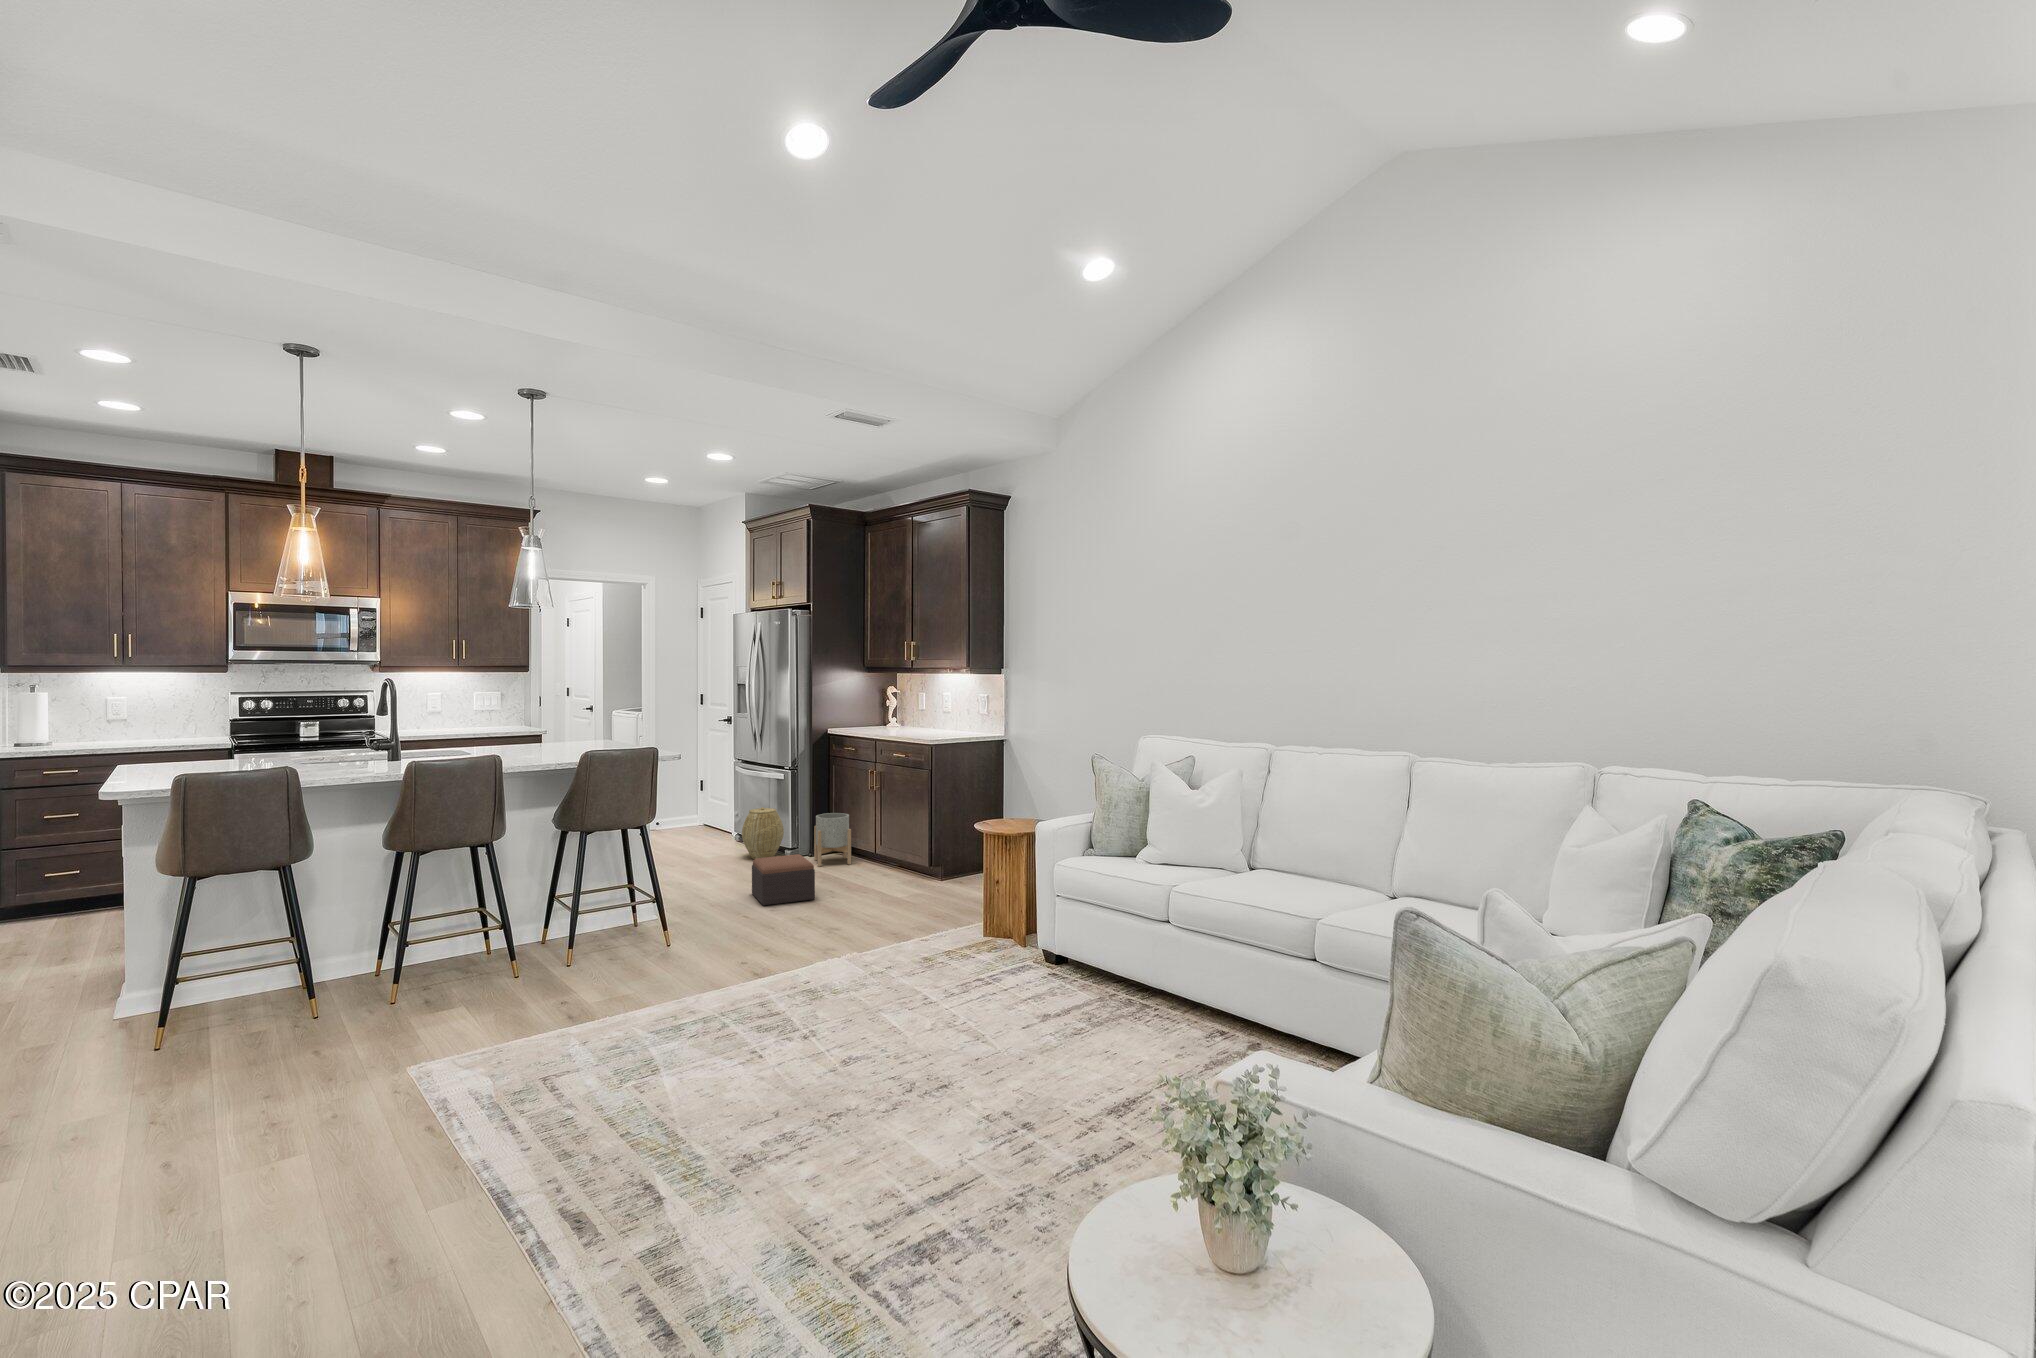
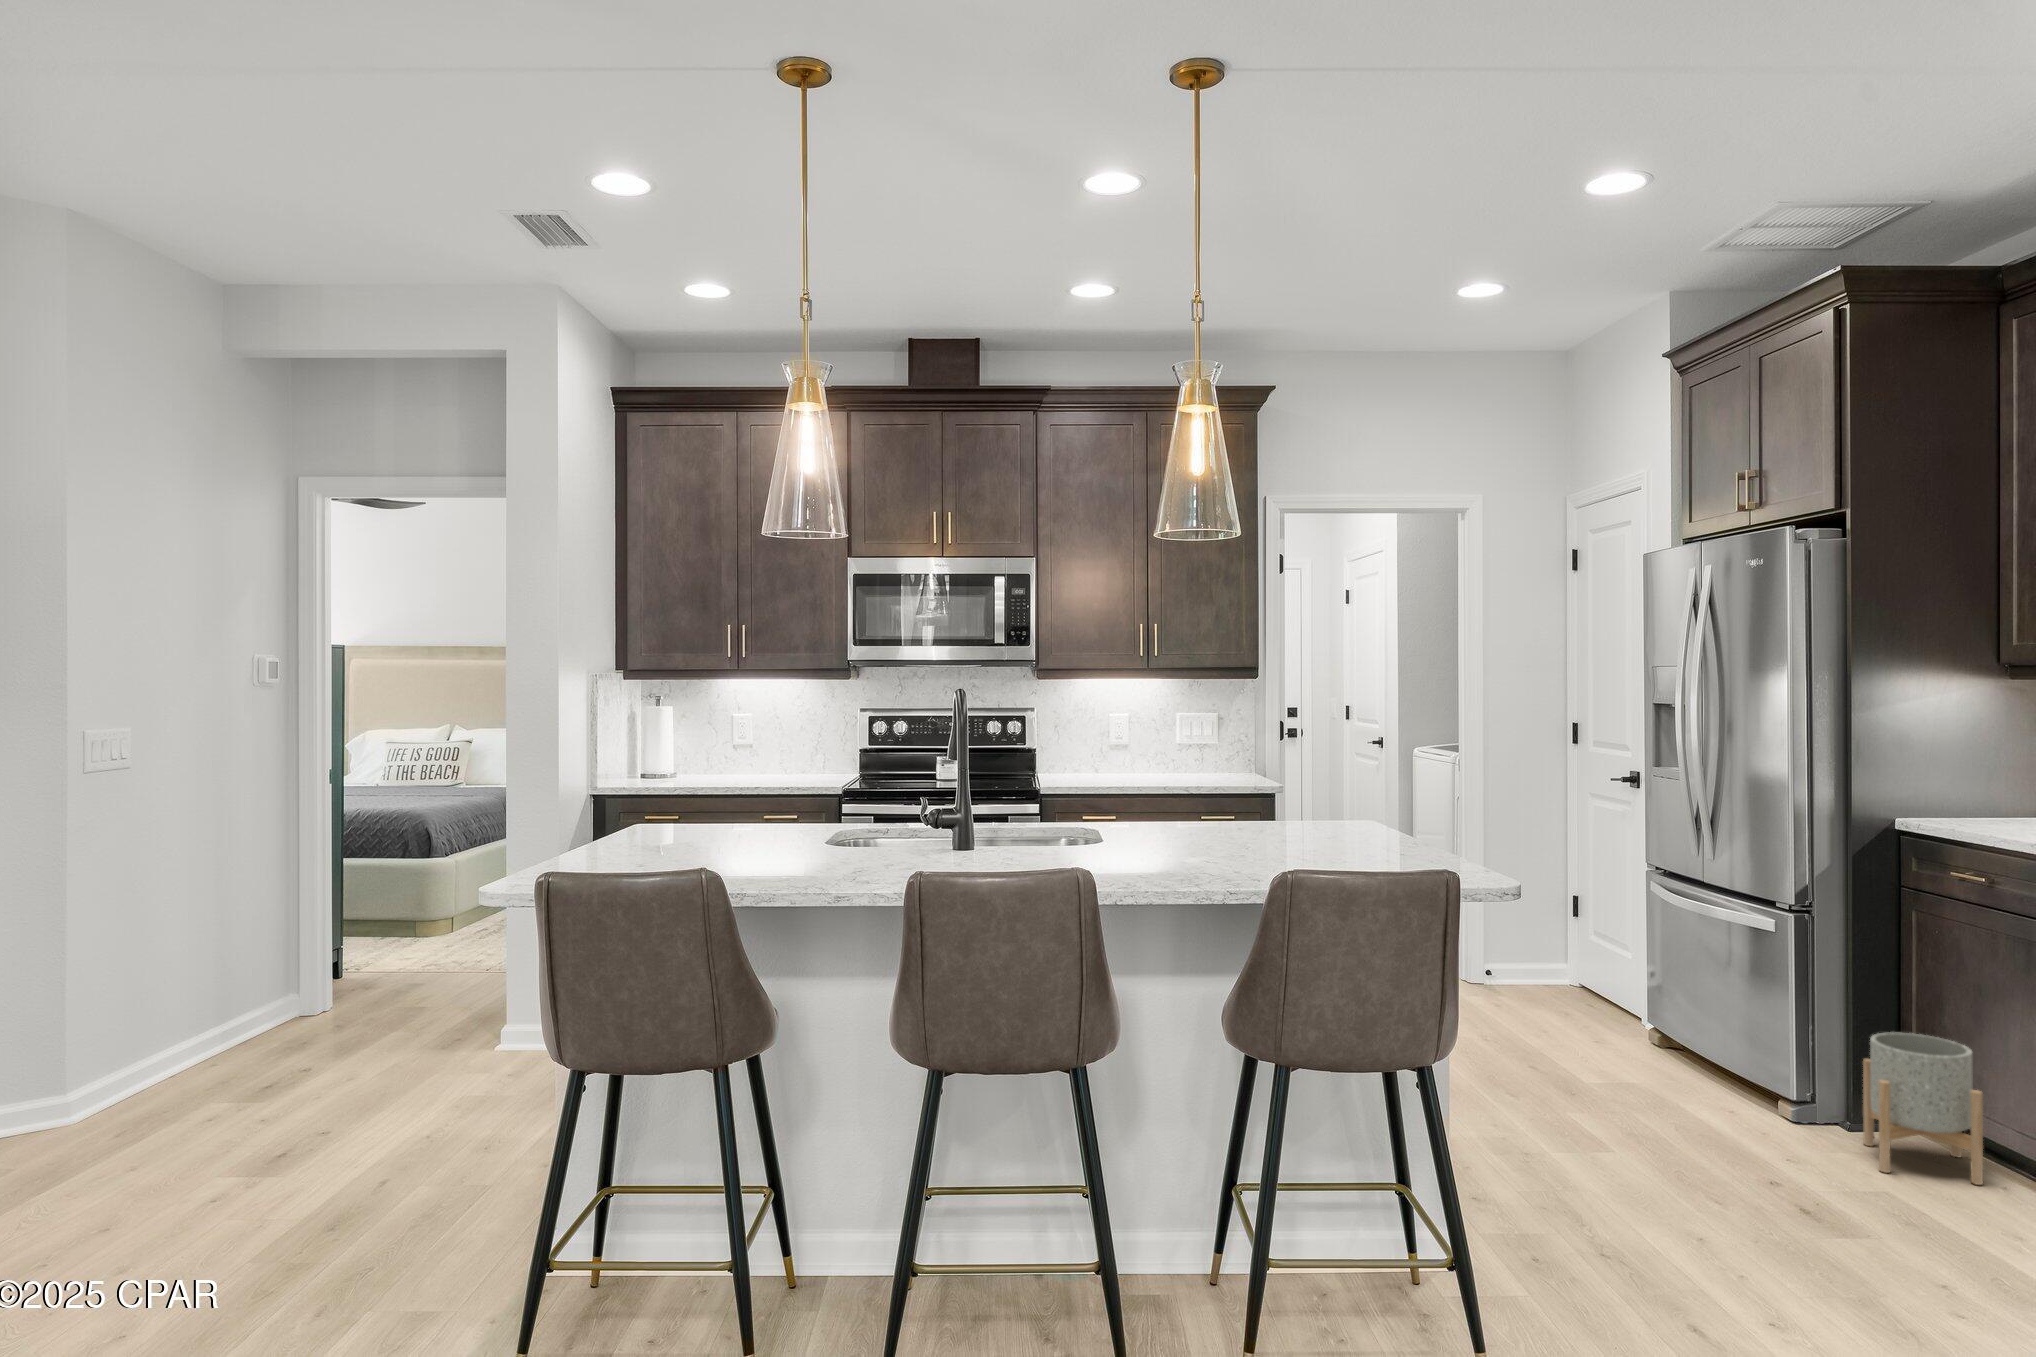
woven basket: present [742,807,784,859] -> none [1668,988,1774,1112]
footstool: present [752,854,815,905] -> none [1705,1150,1903,1315]

